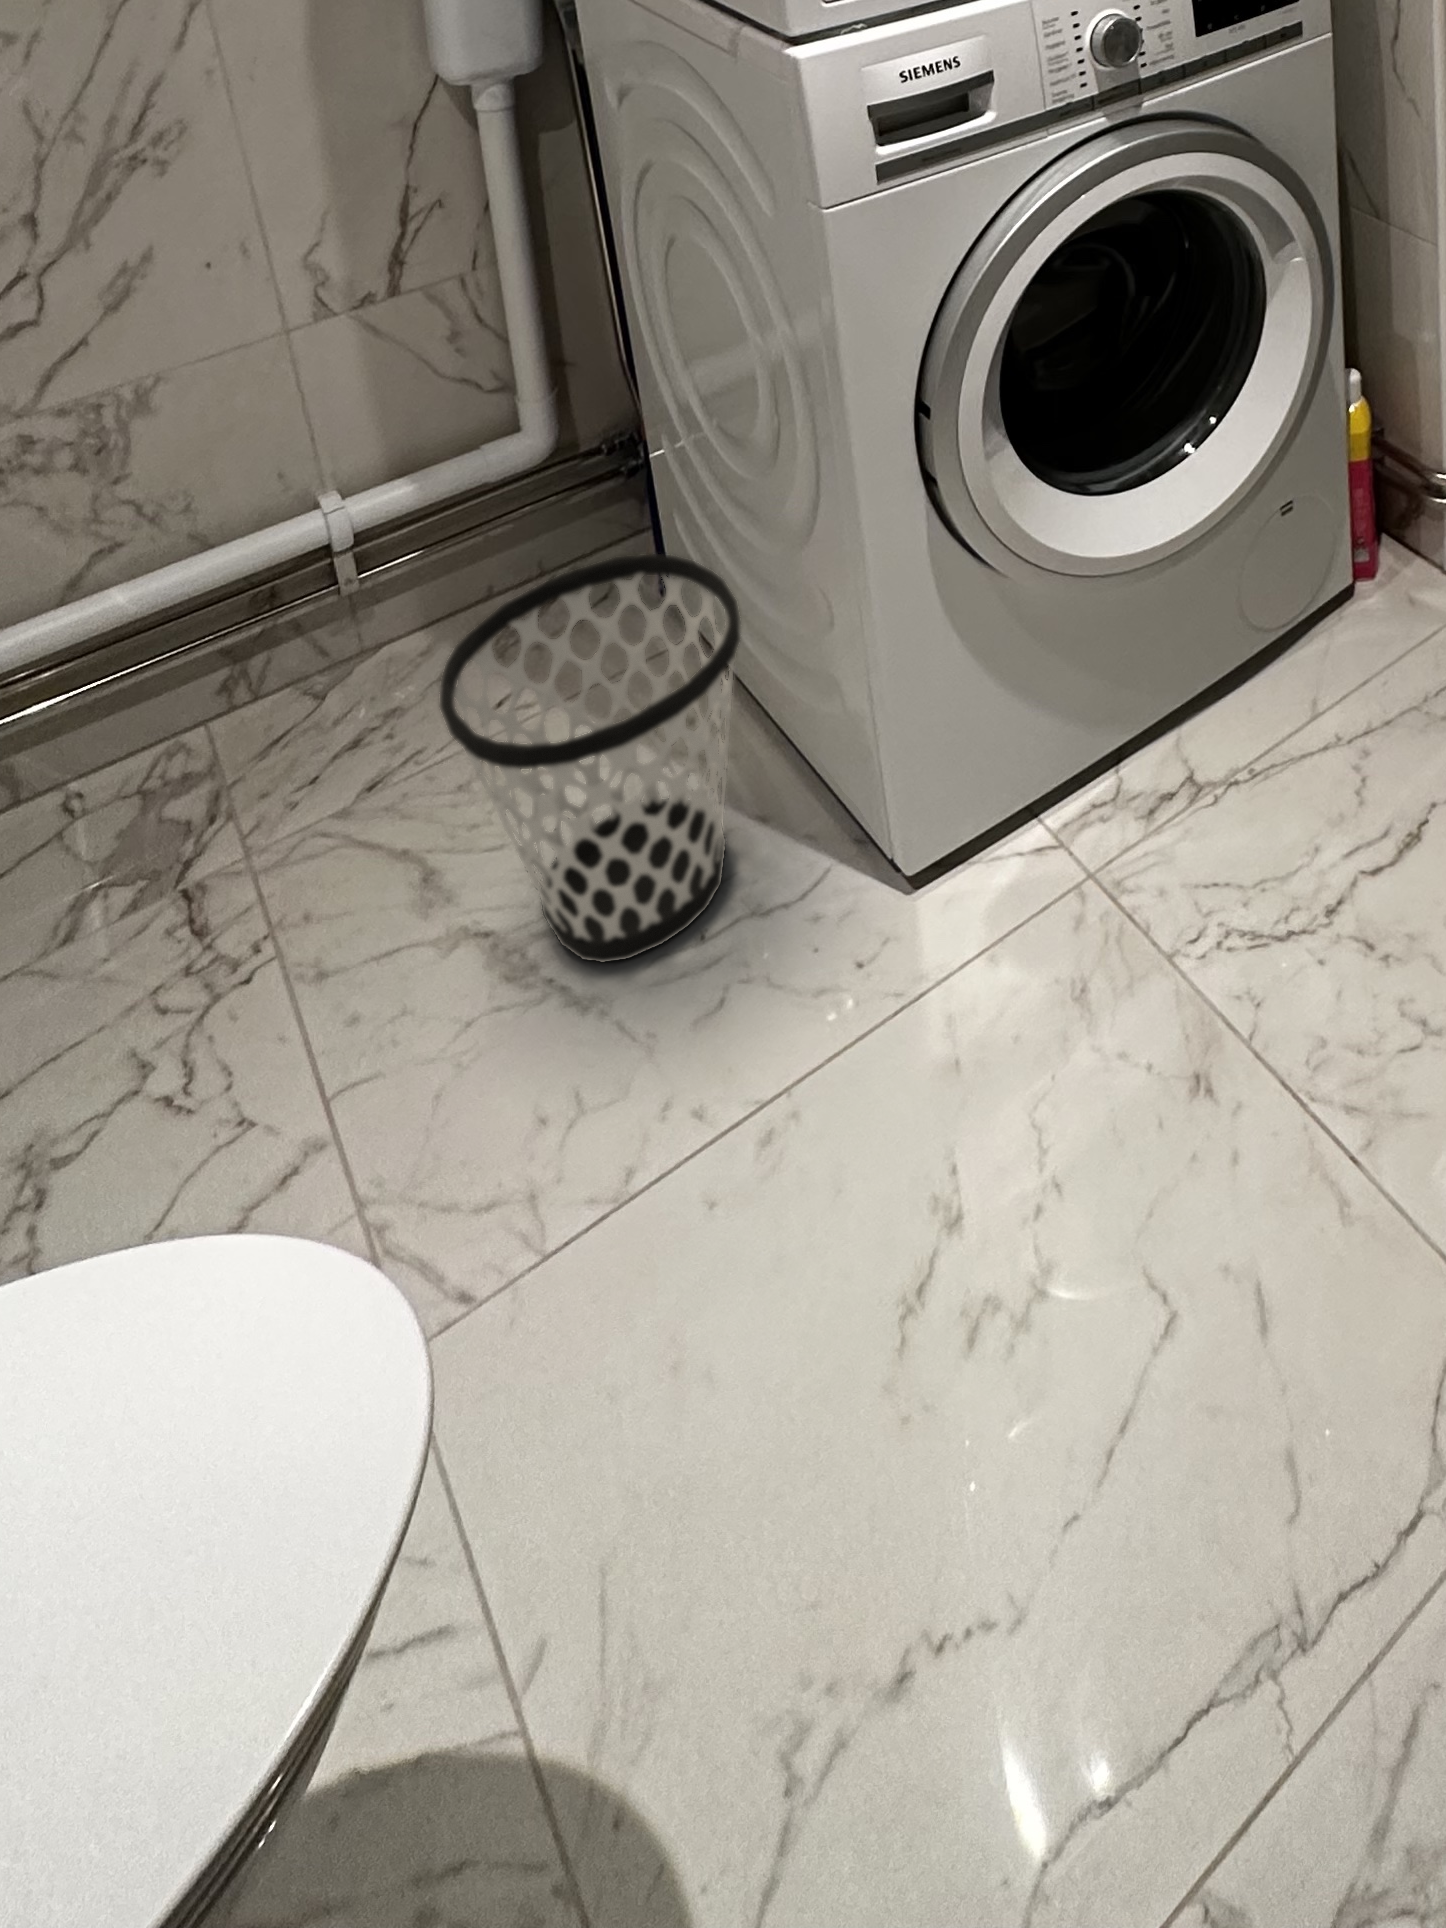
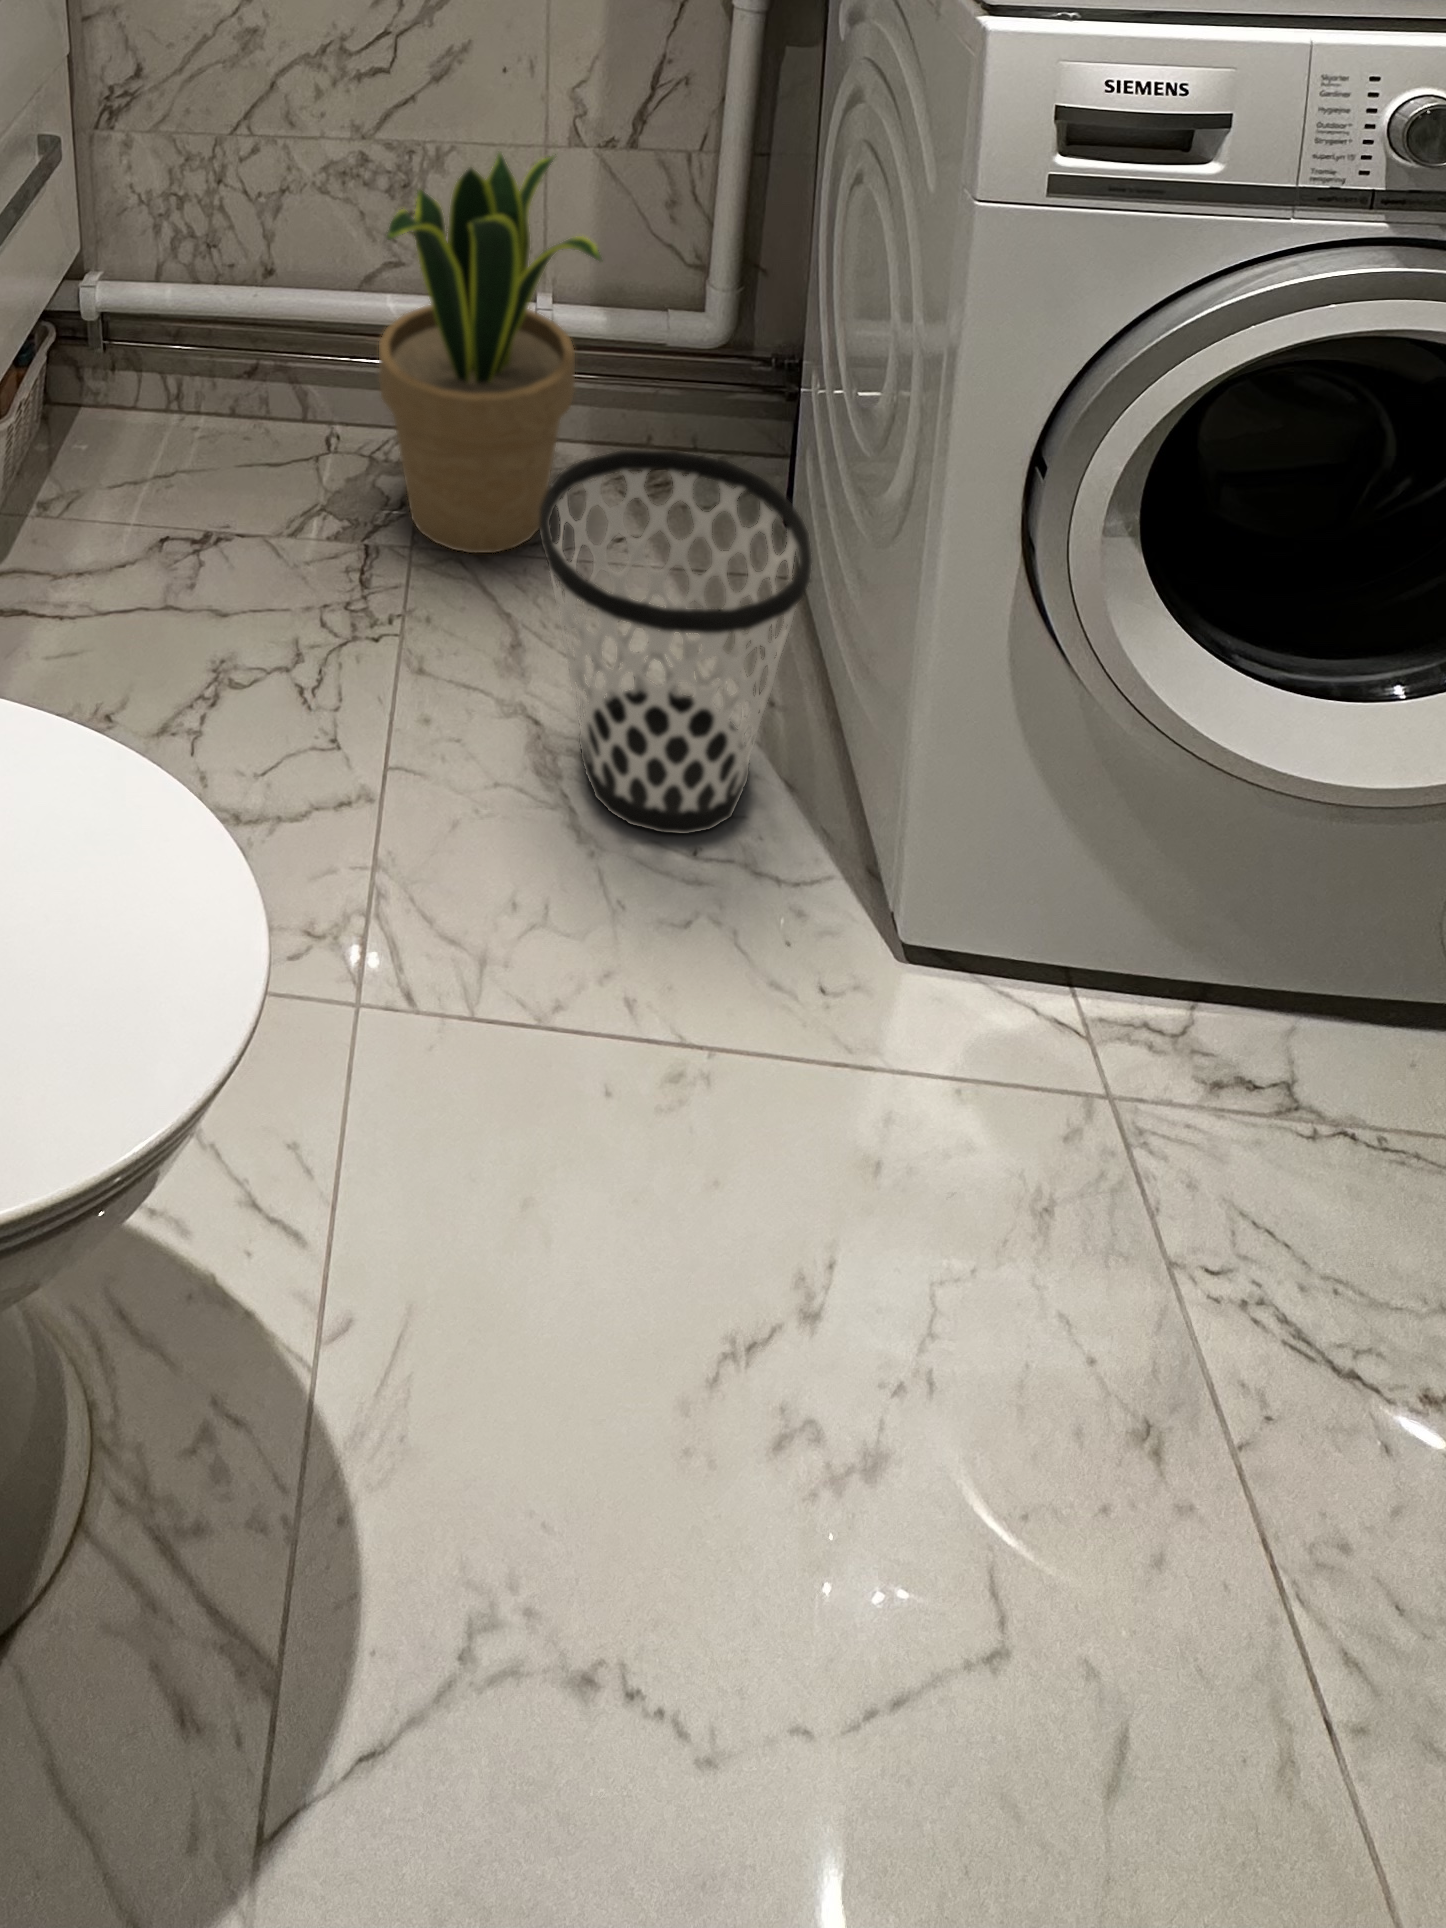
potted plant: none [122,335,408,834] -> present [379,153,601,553]

